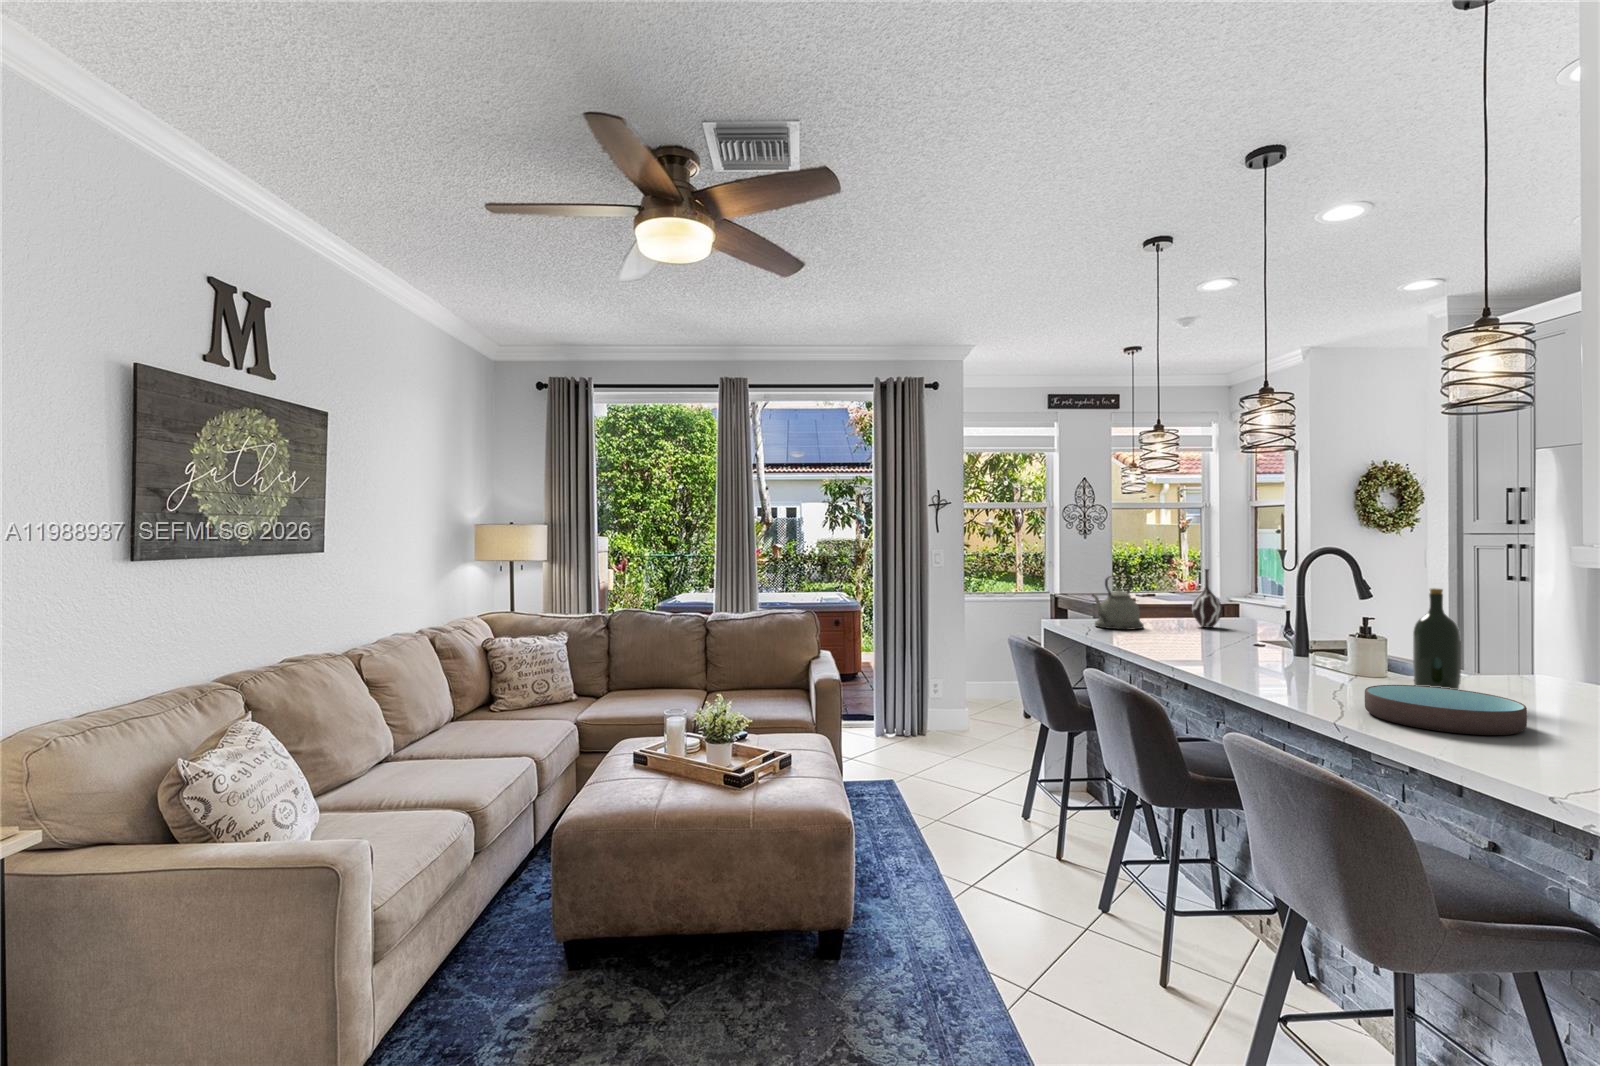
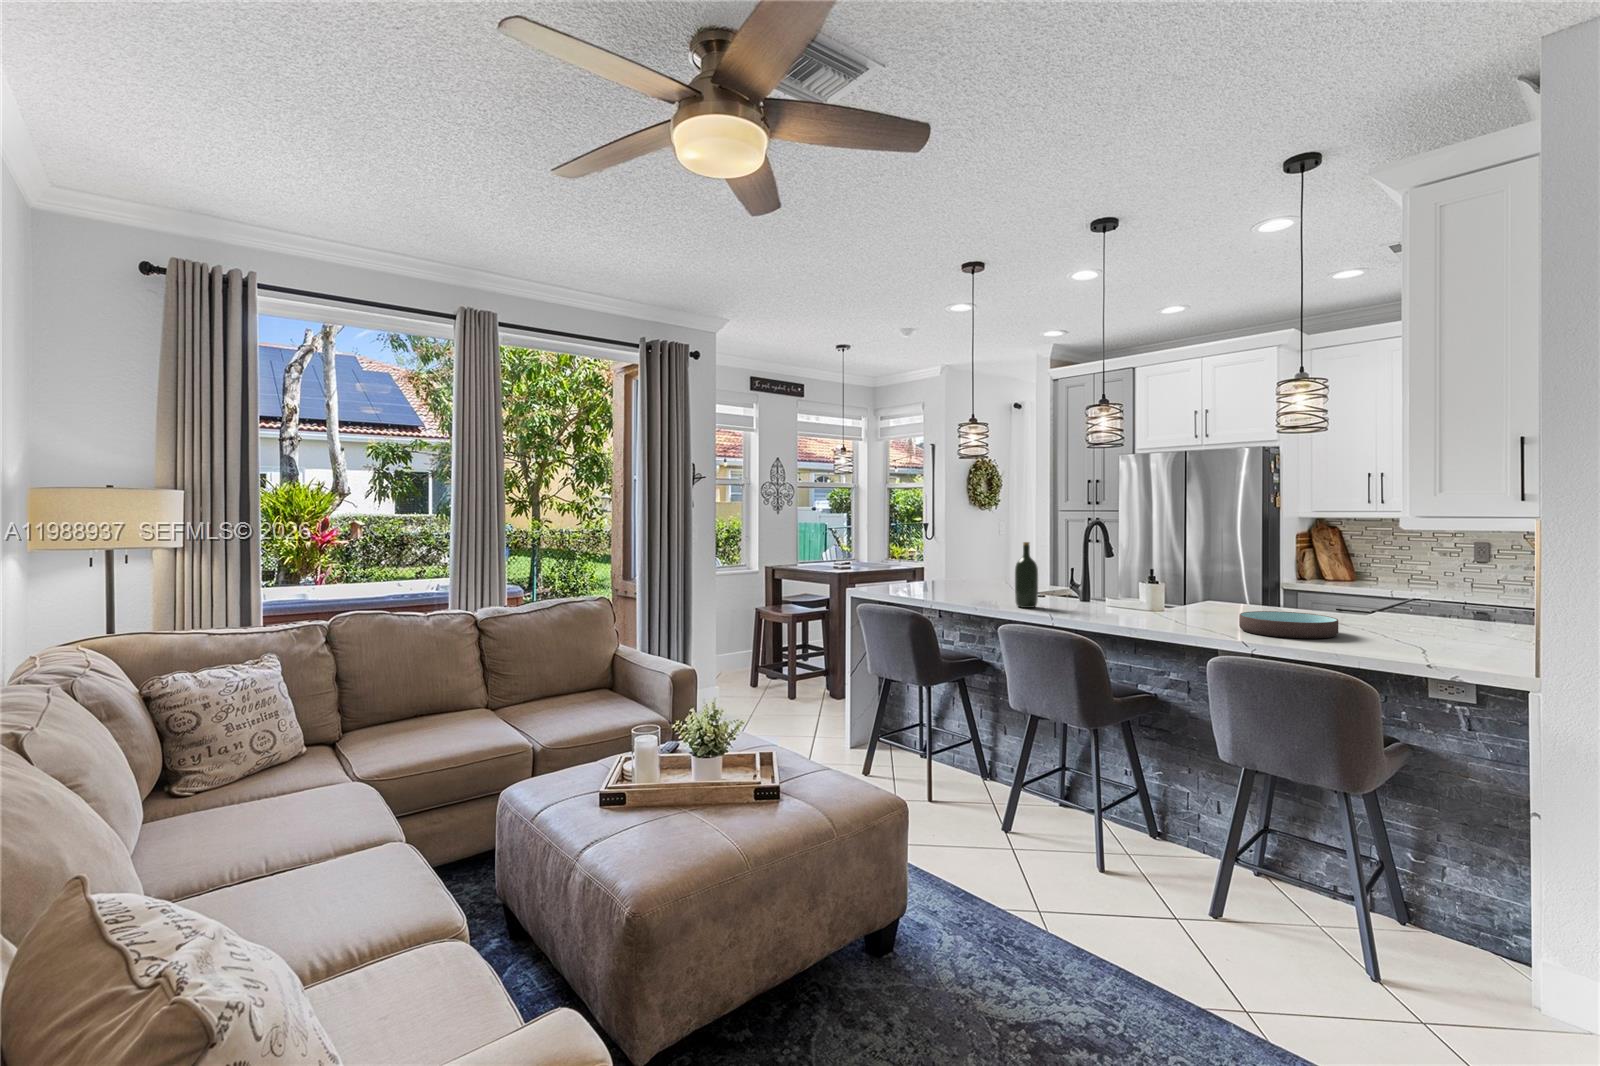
vase: present [1192,569,1222,628] -> none [966,539,989,587]
kettle: present [1092,575,1144,630] -> none [904,546,945,594]
wine bottle: present [1413,589,1461,689] -> present [1015,542,1038,608]

